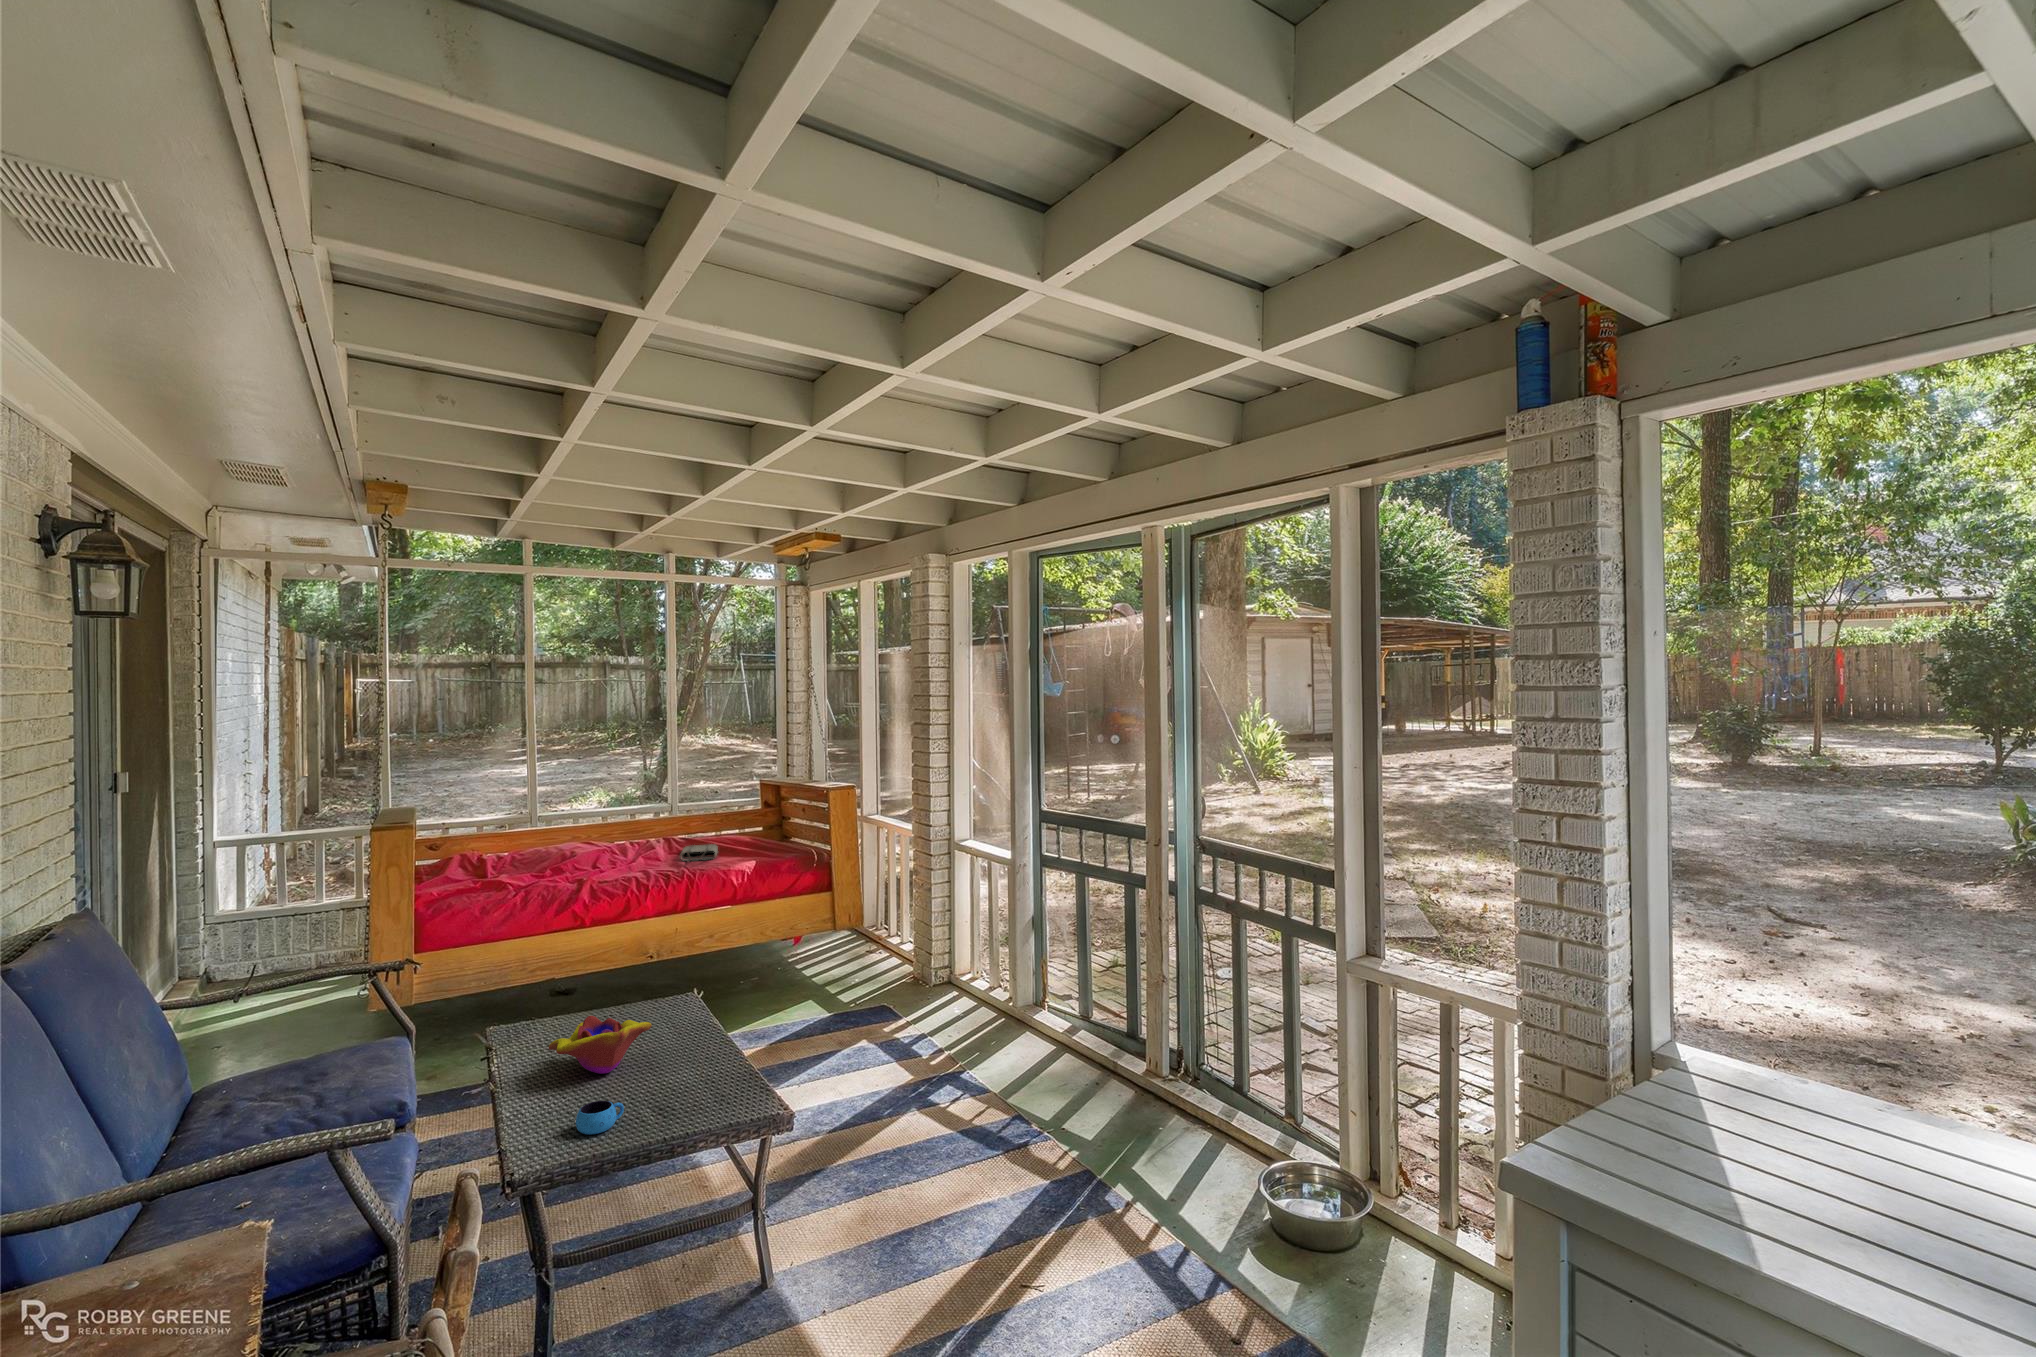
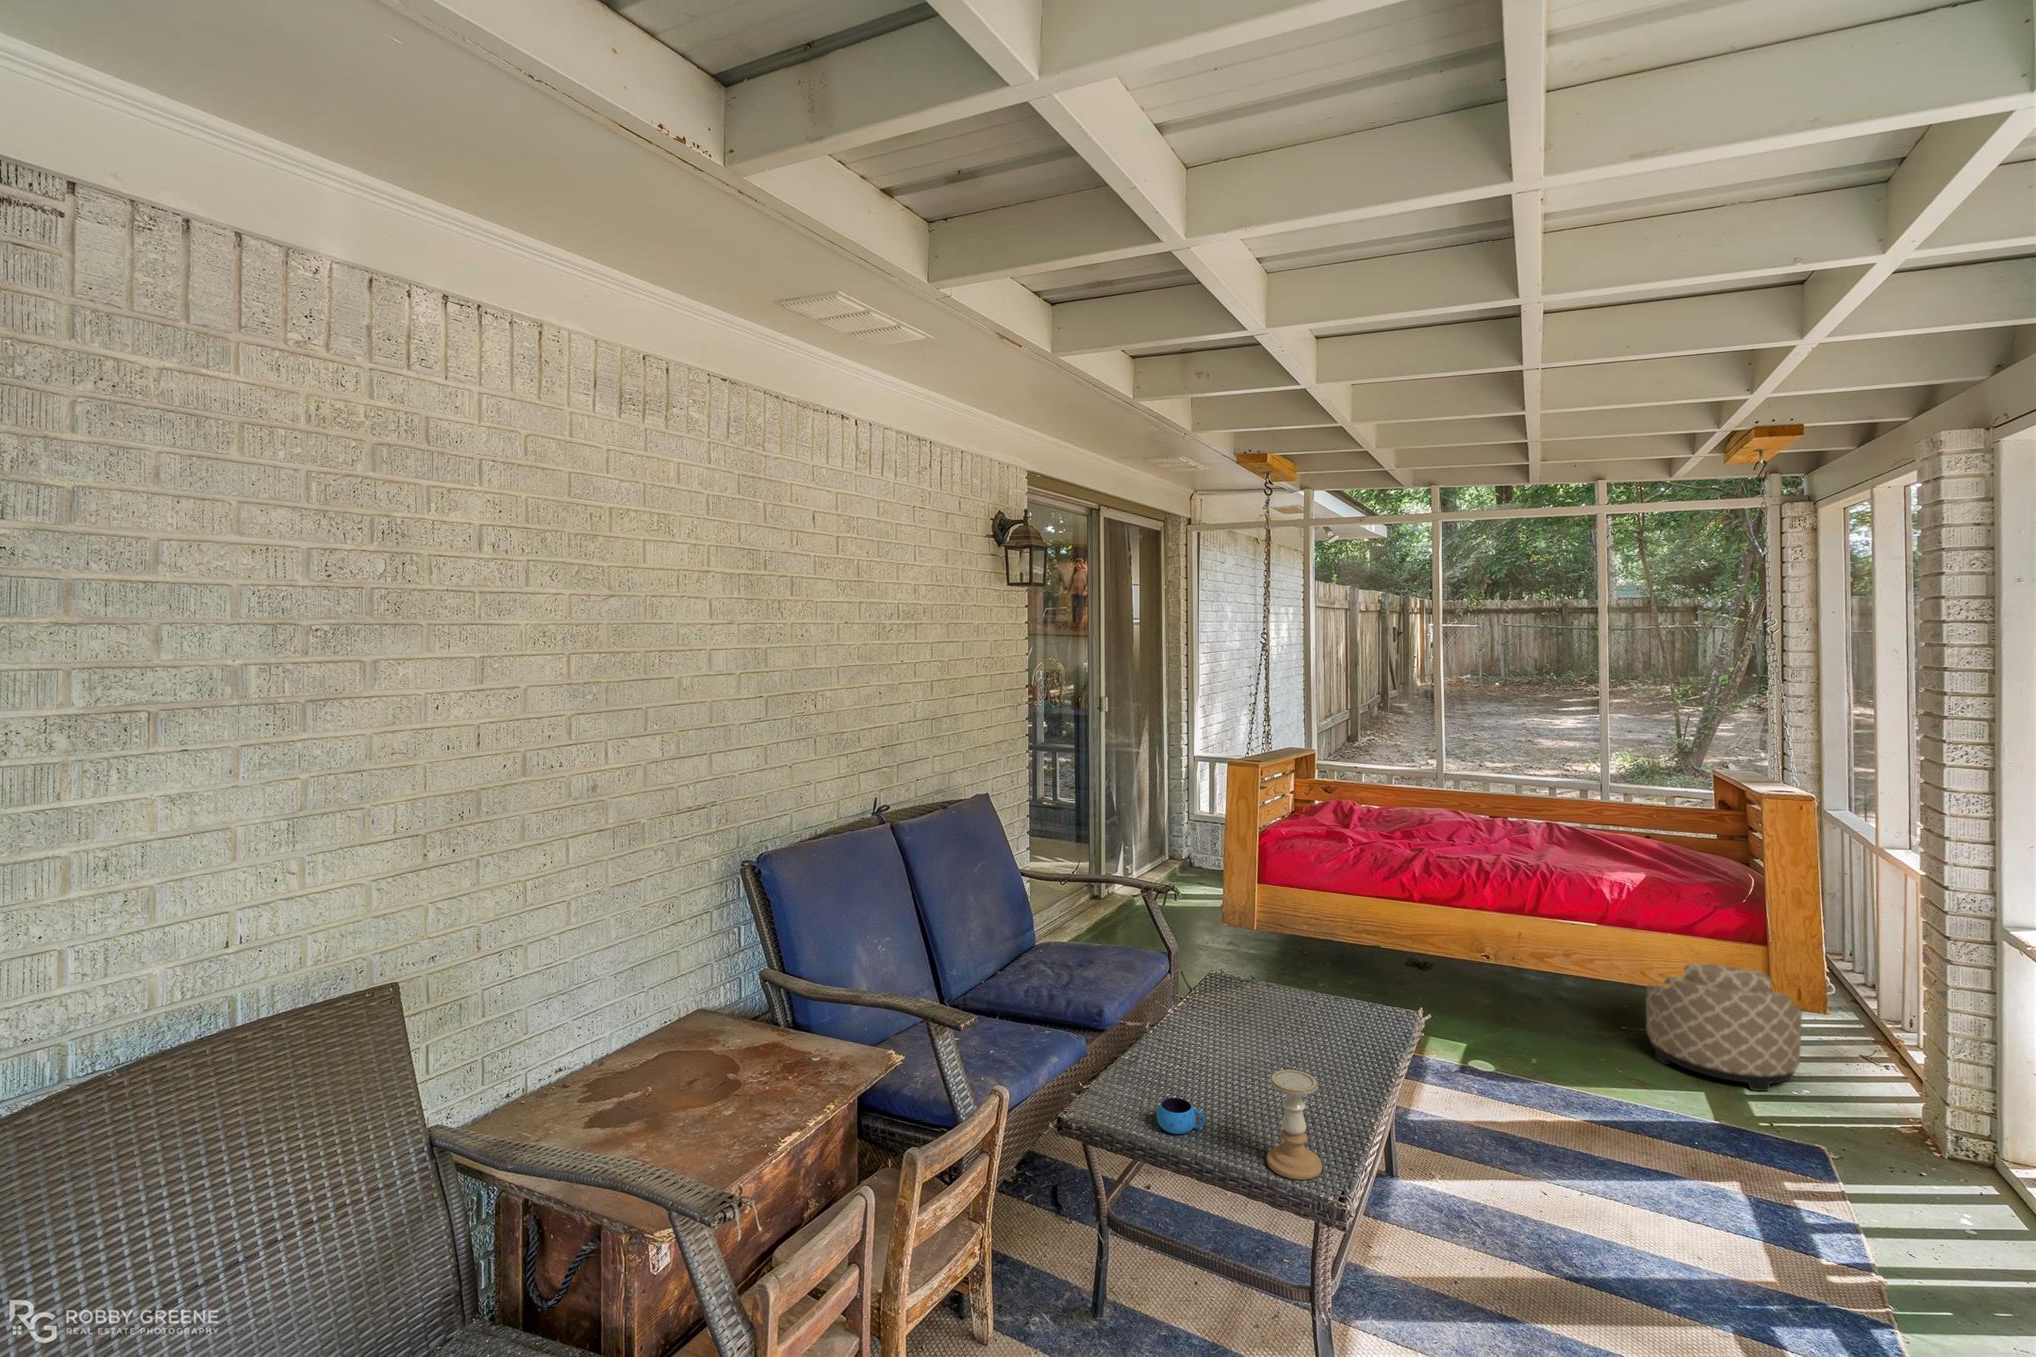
tote bag: present [680,844,718,862] -> none [1550,839,1611,863]
ottoman: none [765,897,855,995] -> present [1646,964,1802,1091]
decorative bowl: present [549,1016,652,1074] -> none [1199,1007,1300,1074]
candle holder: none [691,1023,738,1113] -> present [1267,1070,1322,1180]

